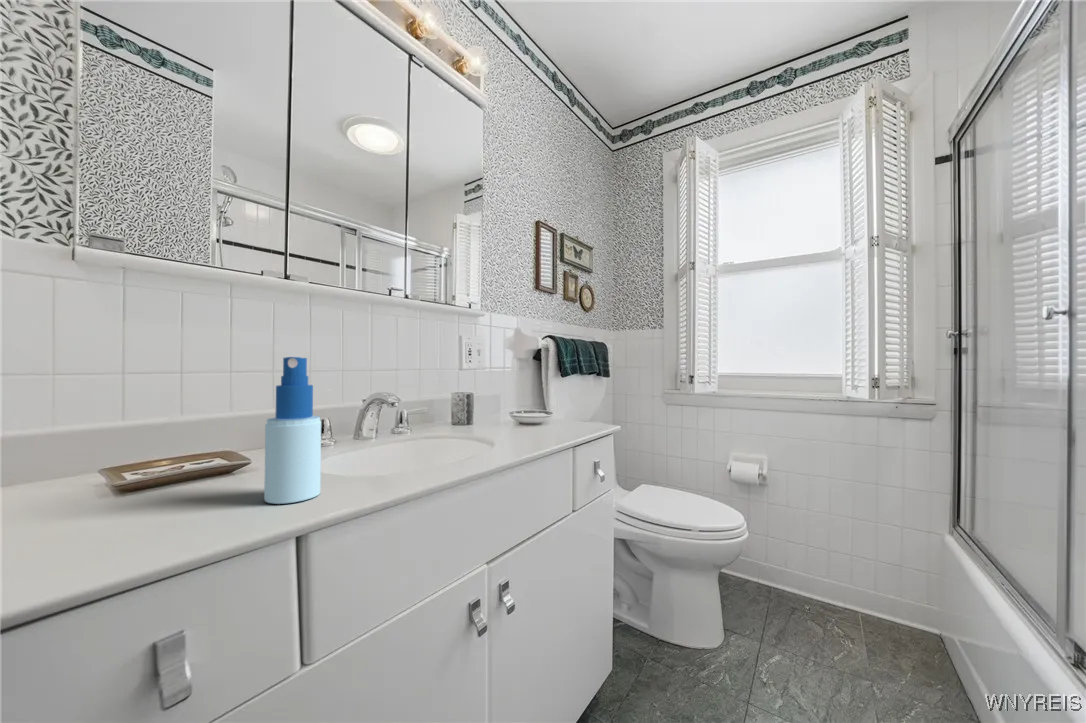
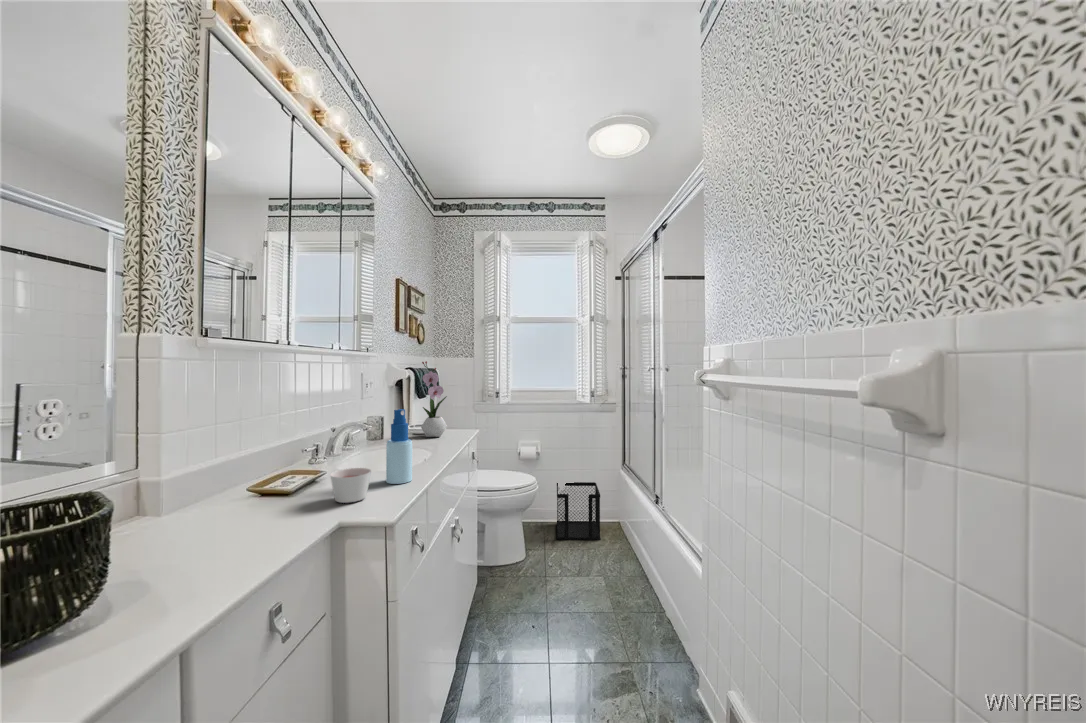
flower arrangement: none [518,315,565,430] -> present [421,361,447,437]
candle: none [69,459,177,530] -> present [330,468,371,503]
wastebasket: none [792,530,892,667] -> present [557,482,601,540]

